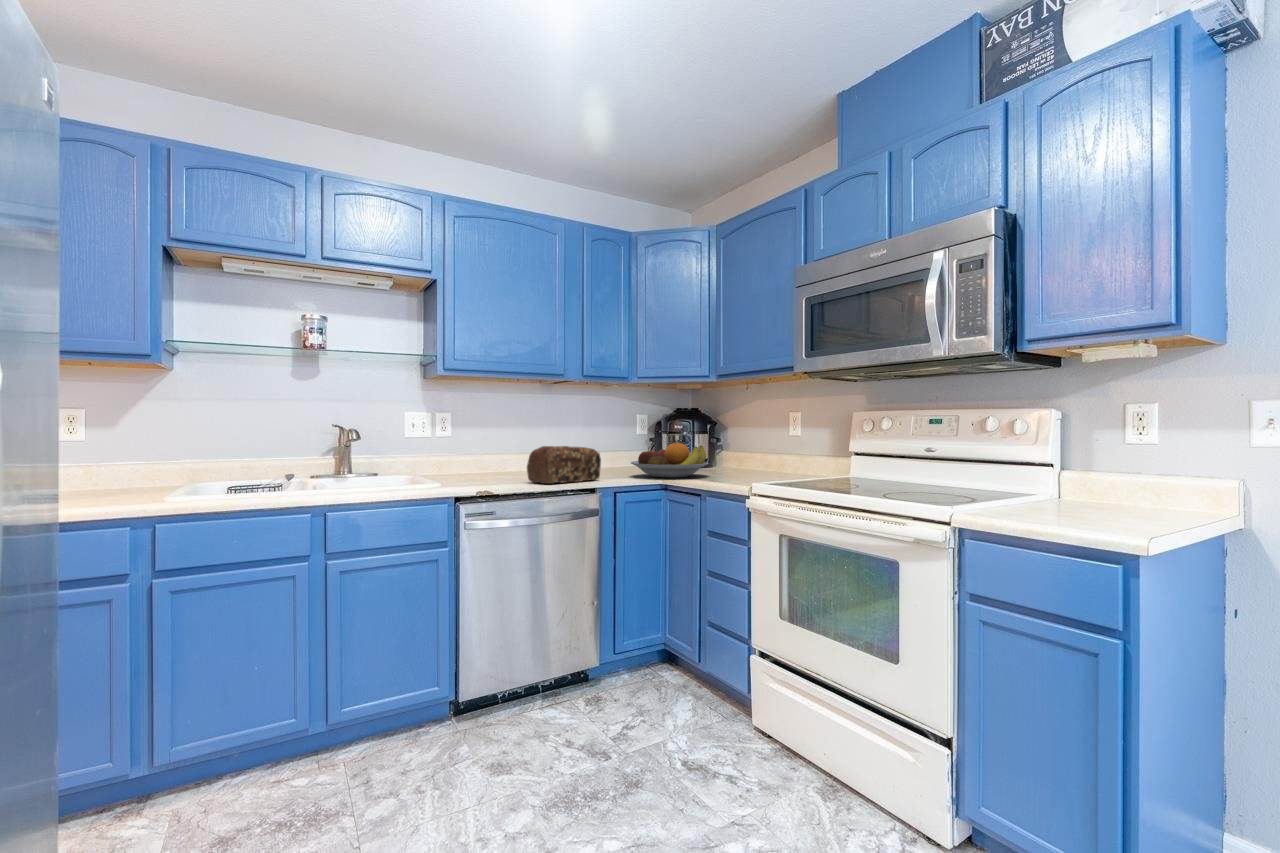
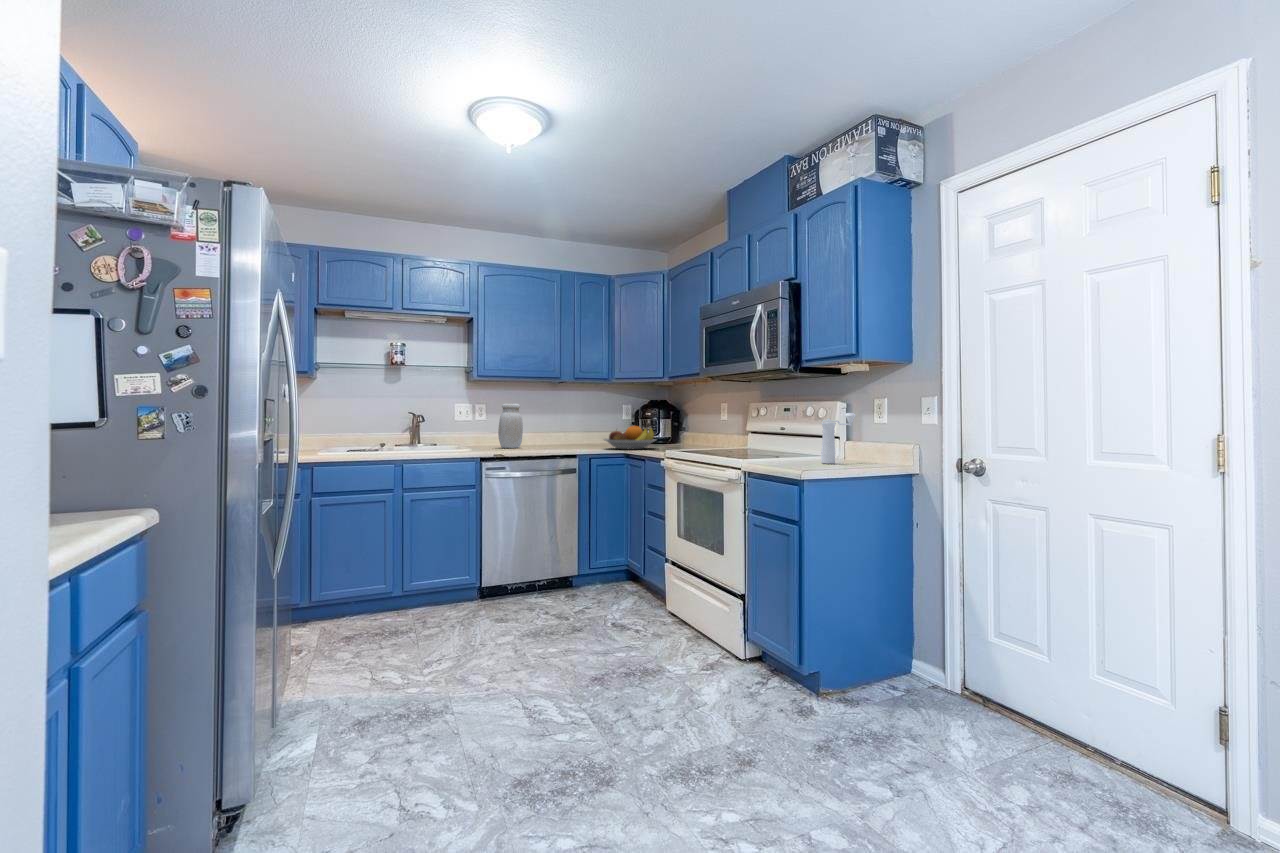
jar: none [471,411,508,477] -> present [498,404,523,448]
pepper mill: none [1079,426,1128,512] -> present [821,413,856,464]
bread loaf: present [527,446,601,484] -> none [529,427,579,451]

